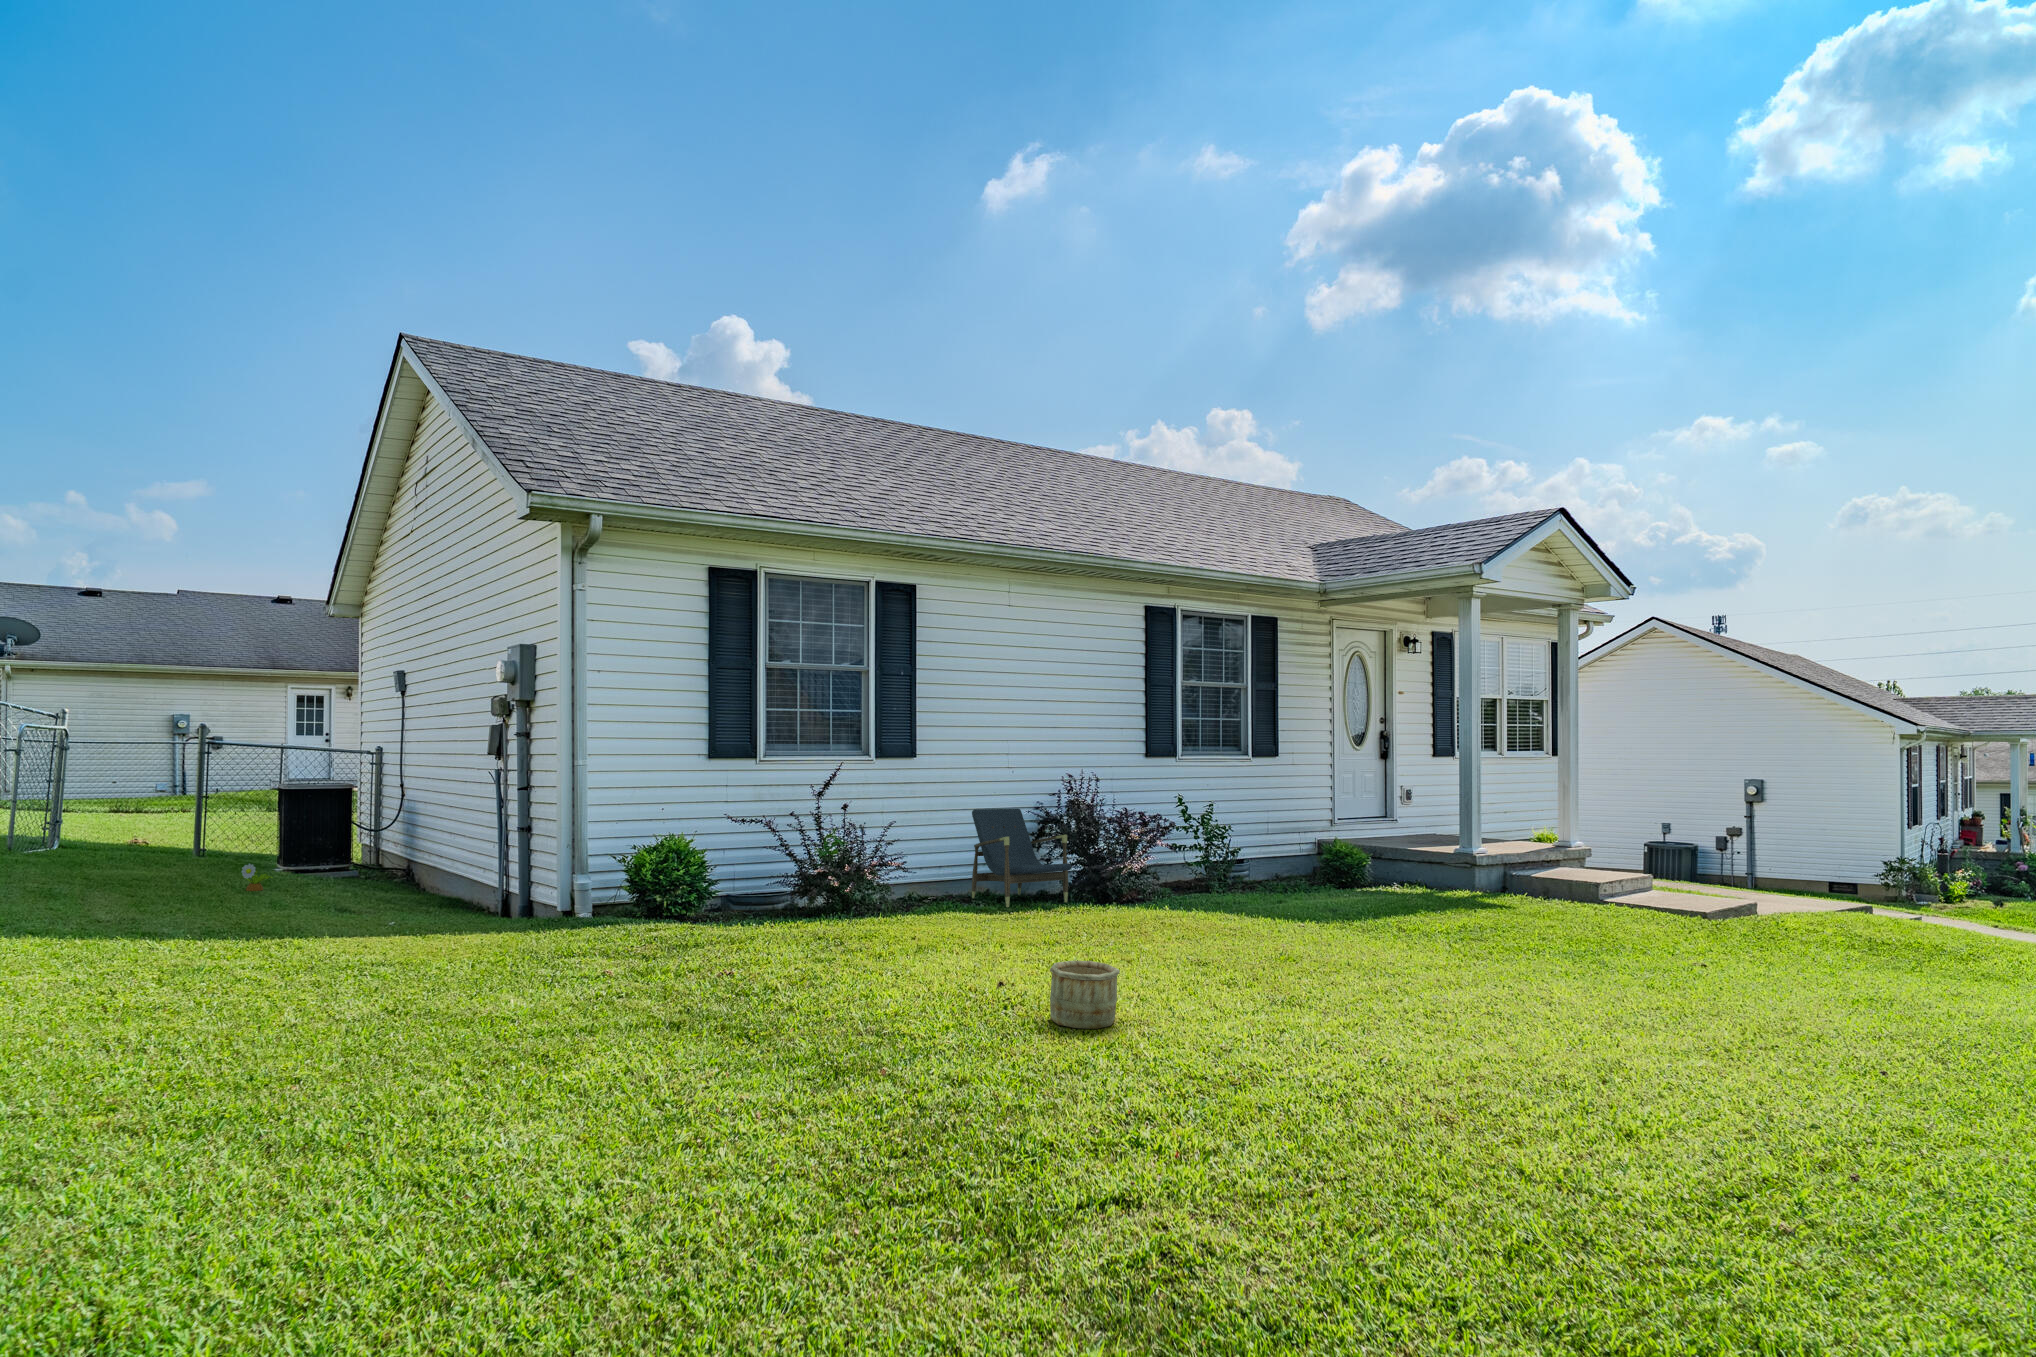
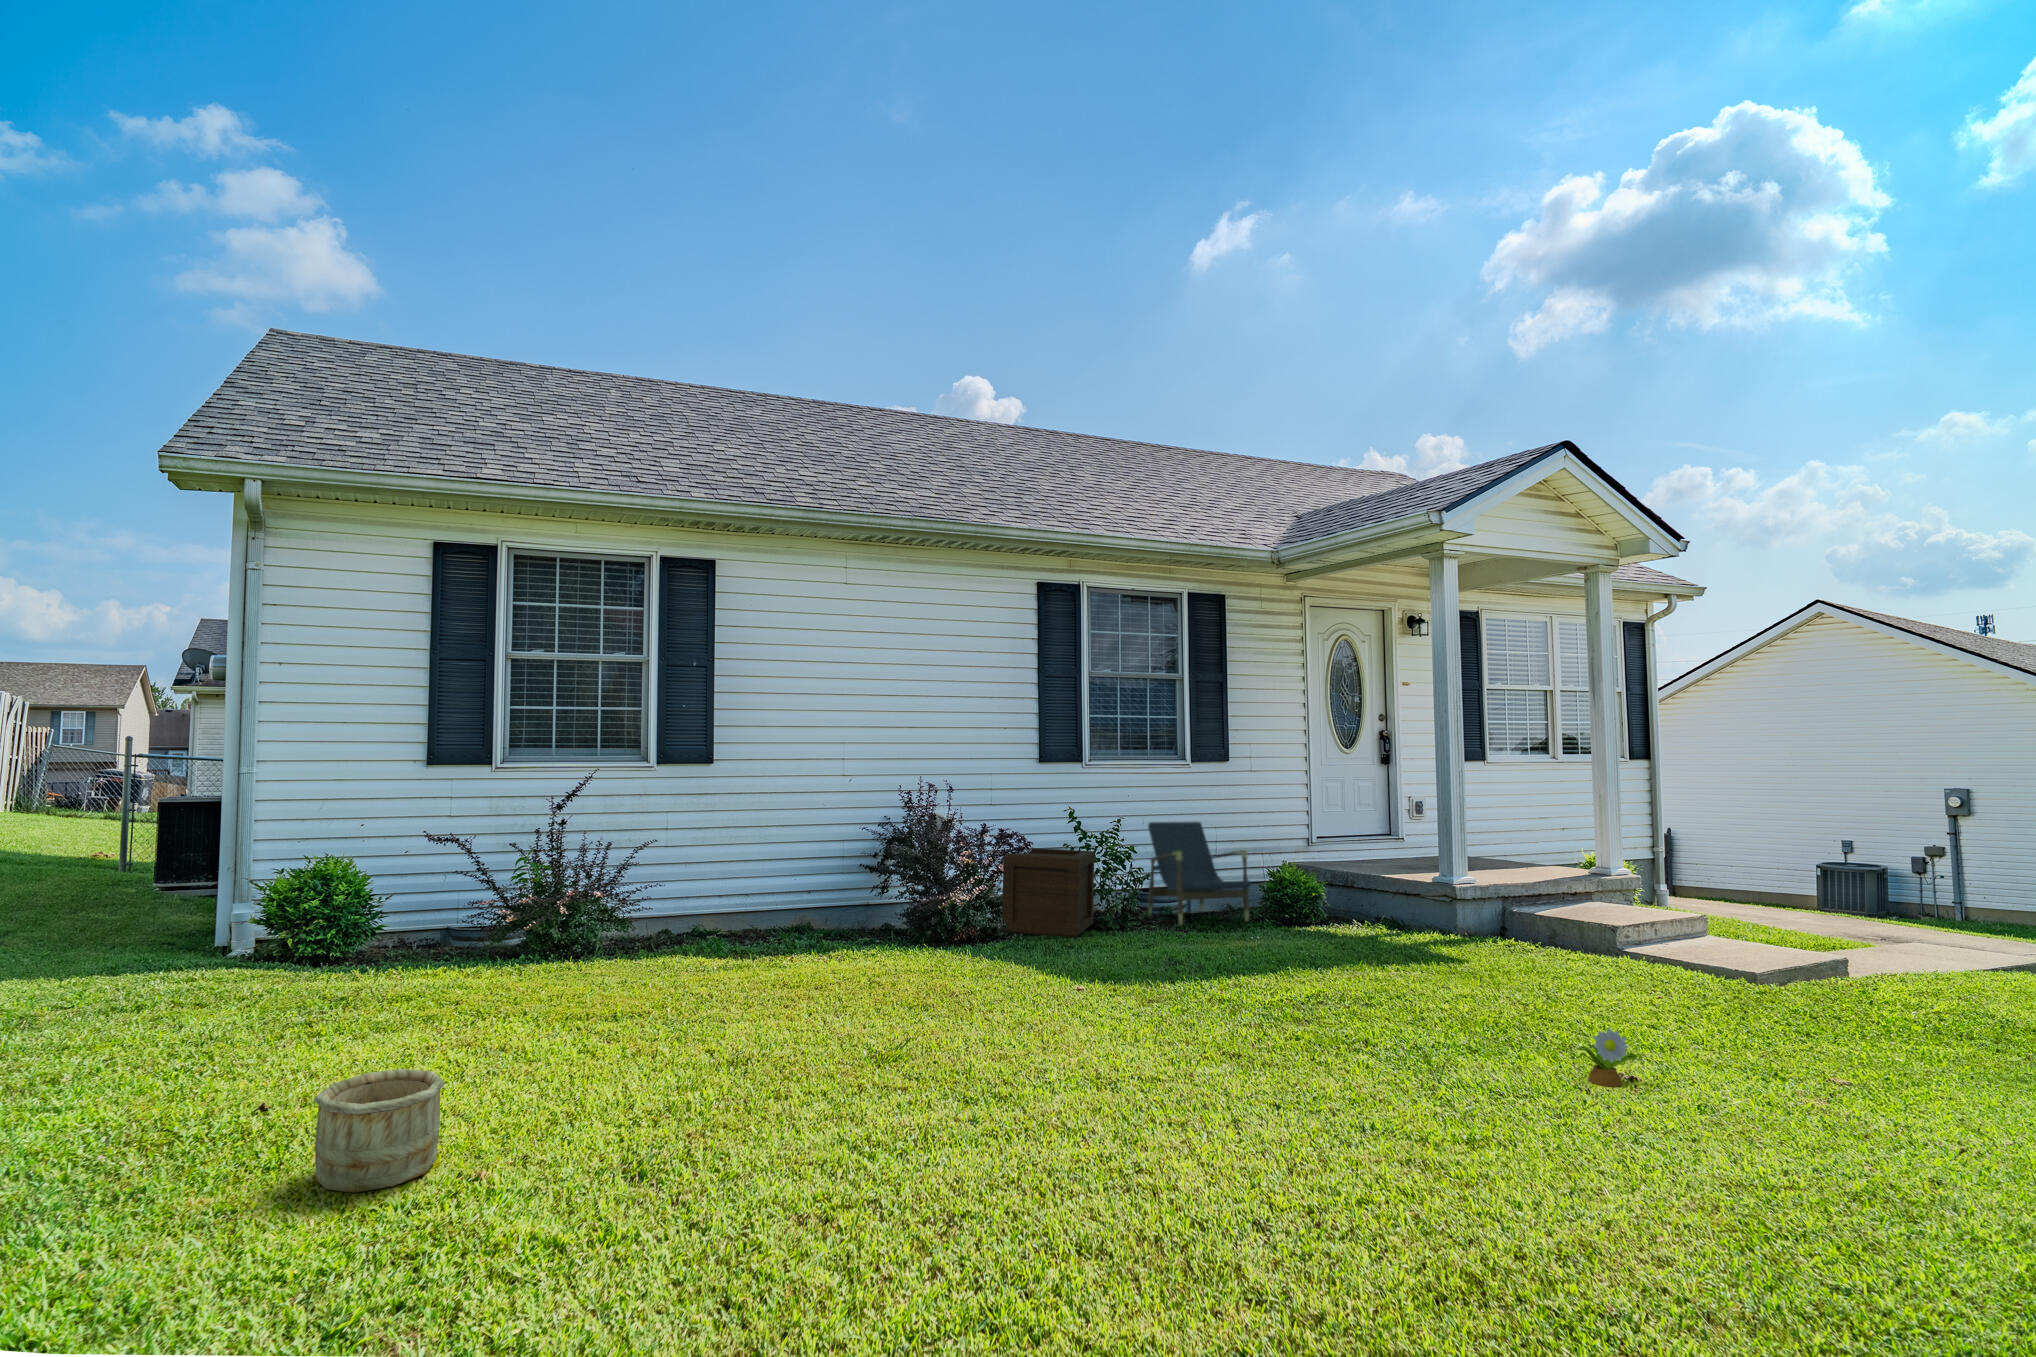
lounge chair: present [972,808,1071,907] -> present [1148,822,1251,925]
wooden crate: none [1144,829,1213,900] -> present [1002,848,1094,937]
decorative plant: present [240,863,273,891] -> present [1576,1028,1640,1087]

